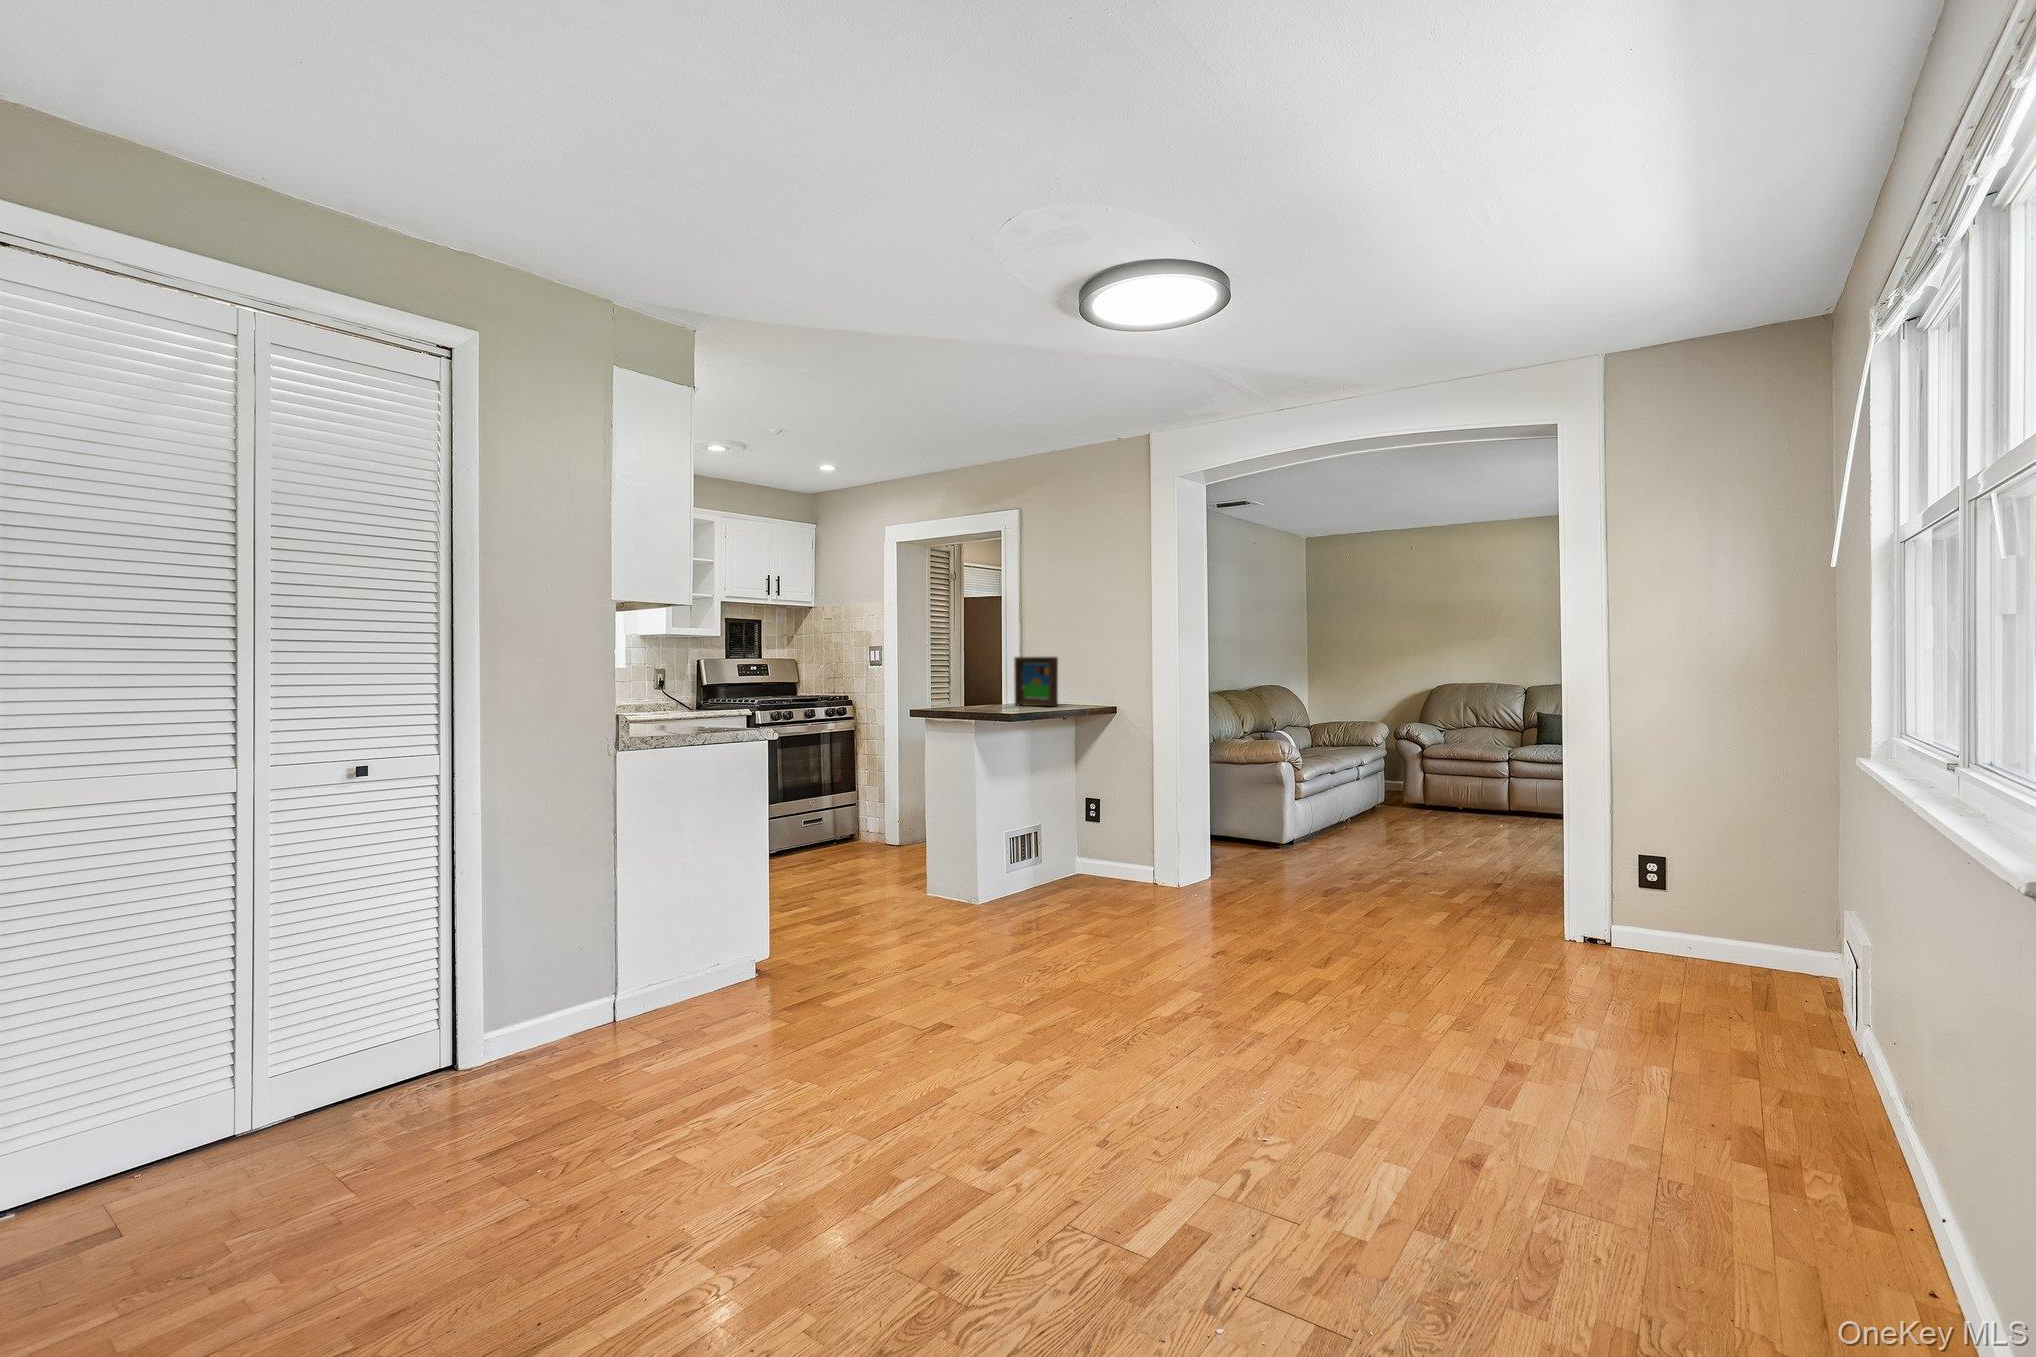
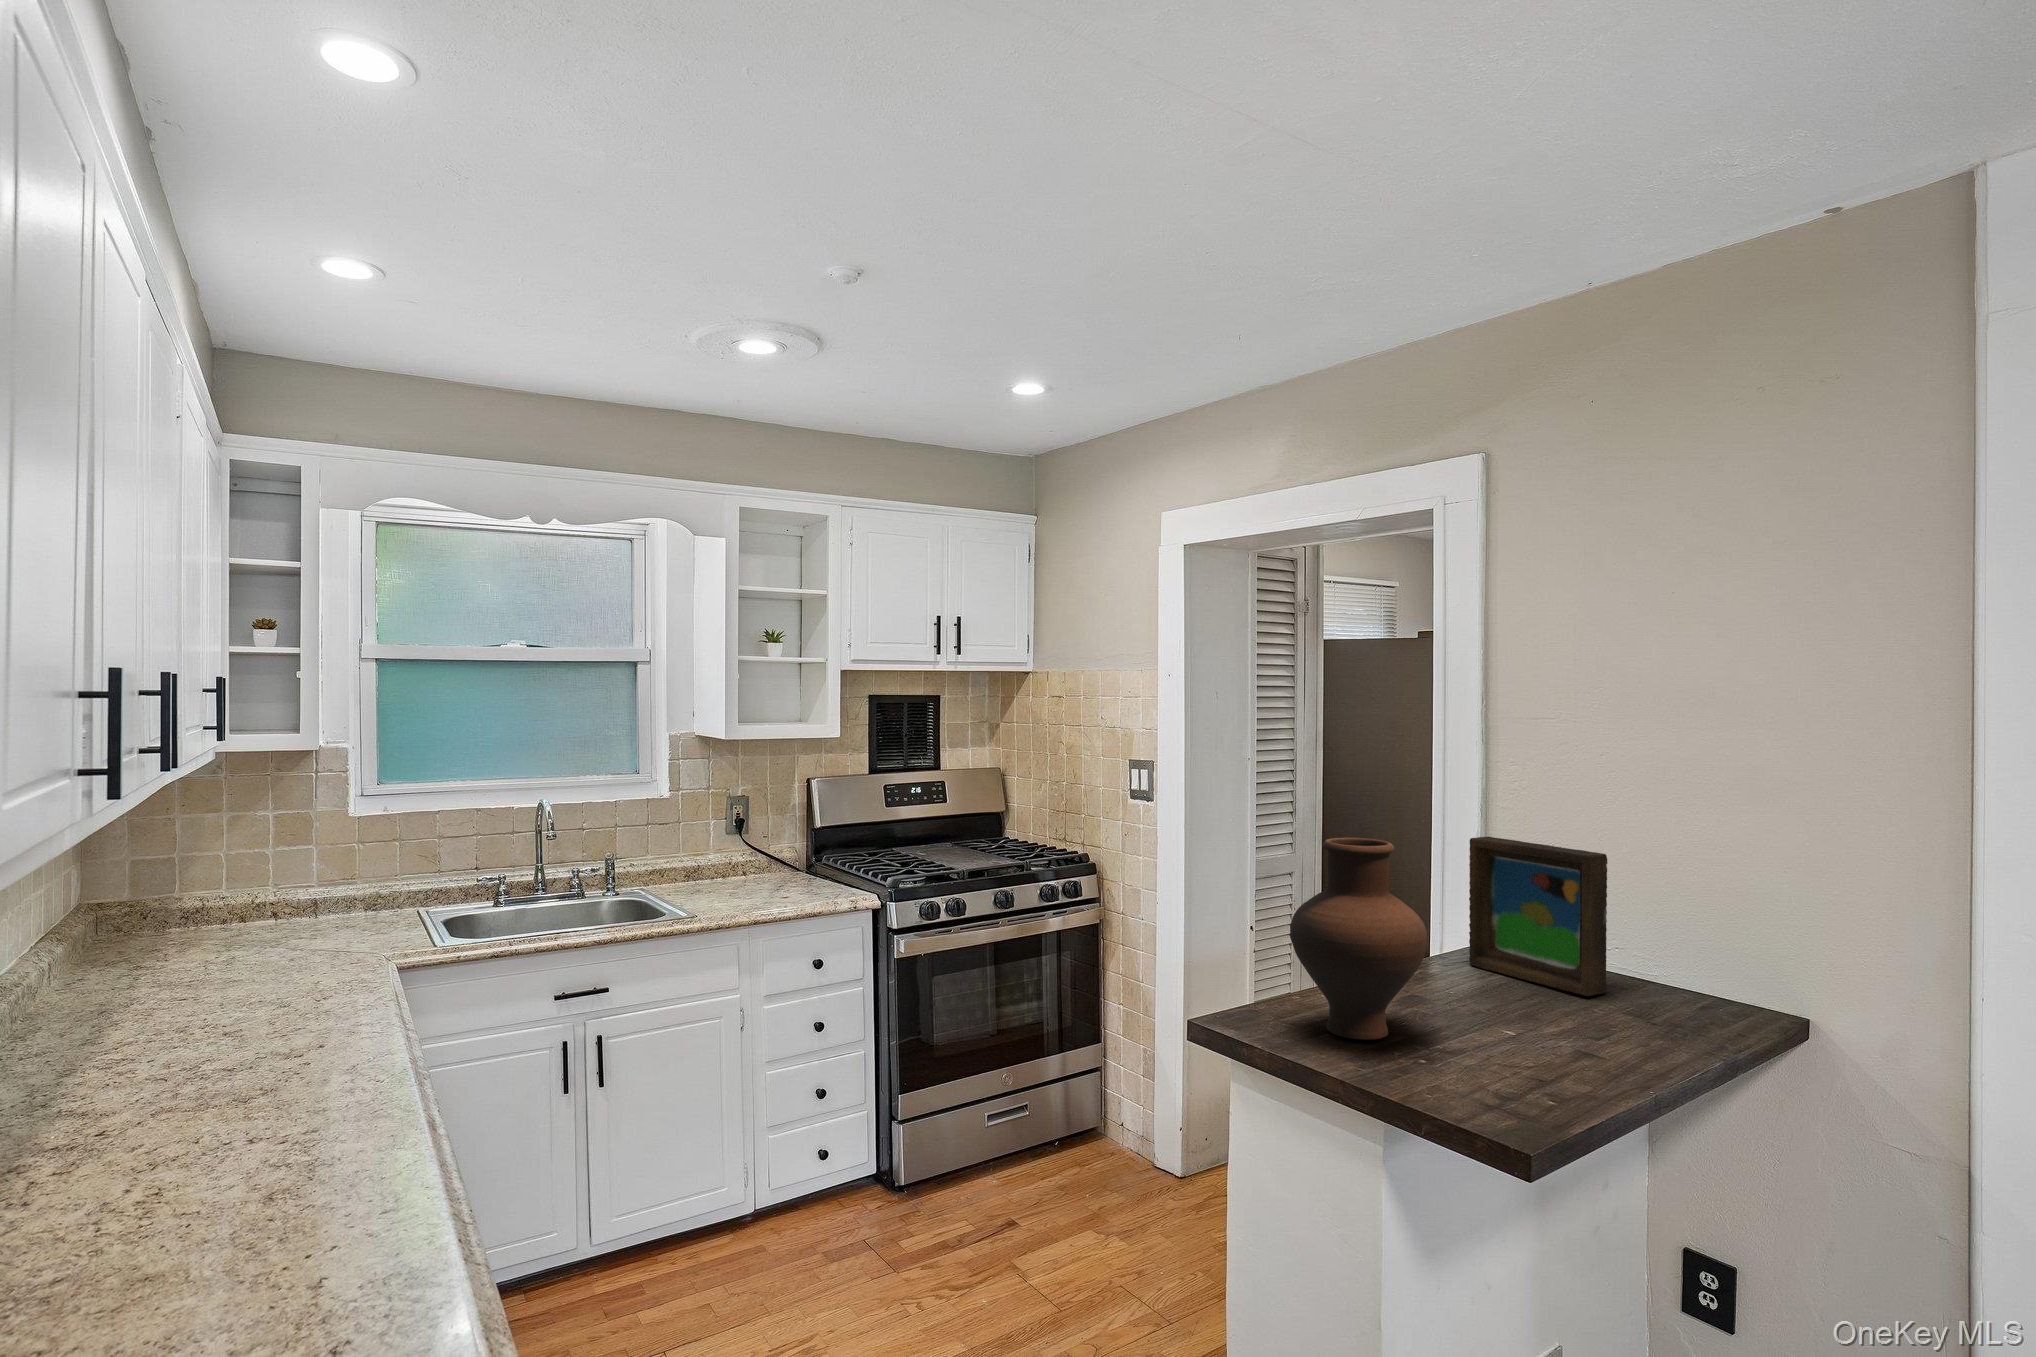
vase: none [949,646,995,712] -> present [1290,838,1428,1040]

